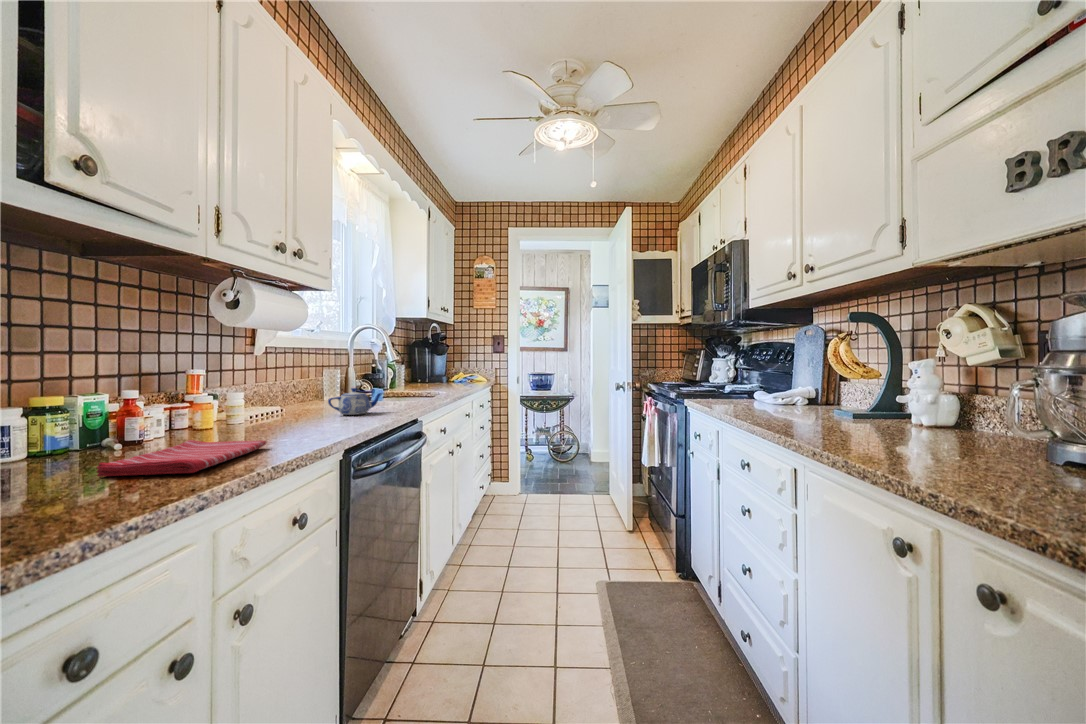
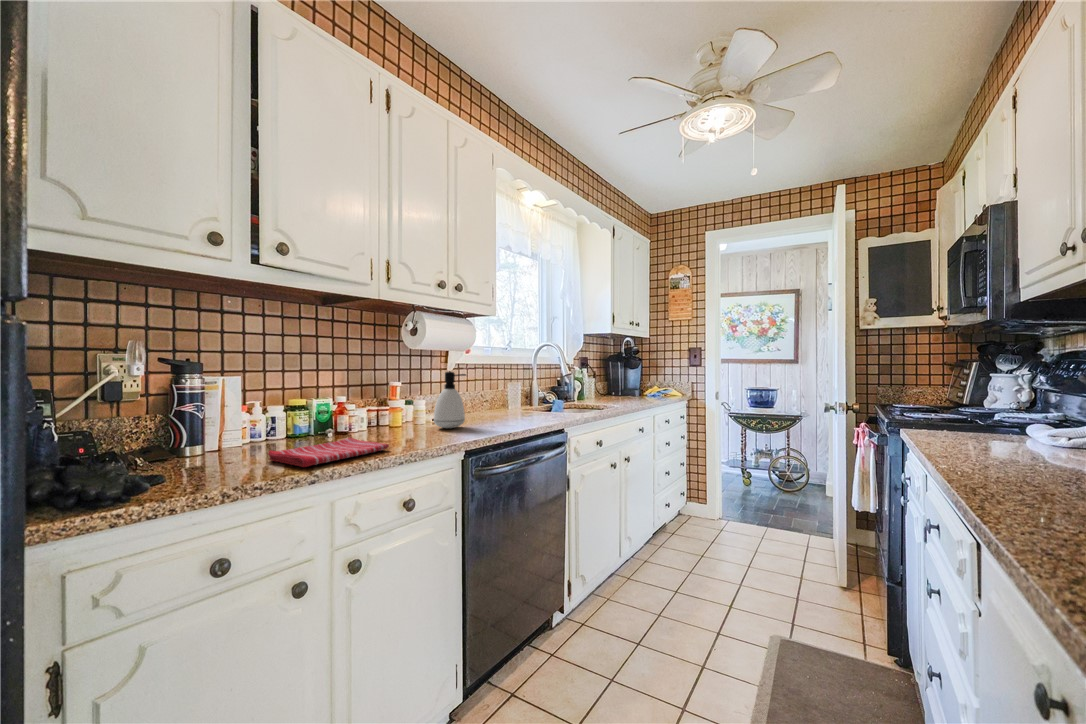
soap dispenser: none [271,356,314,423] -> present [434,372,466,428]
teapot: present [328,388,382,415] -> none [484,400,532,424]

